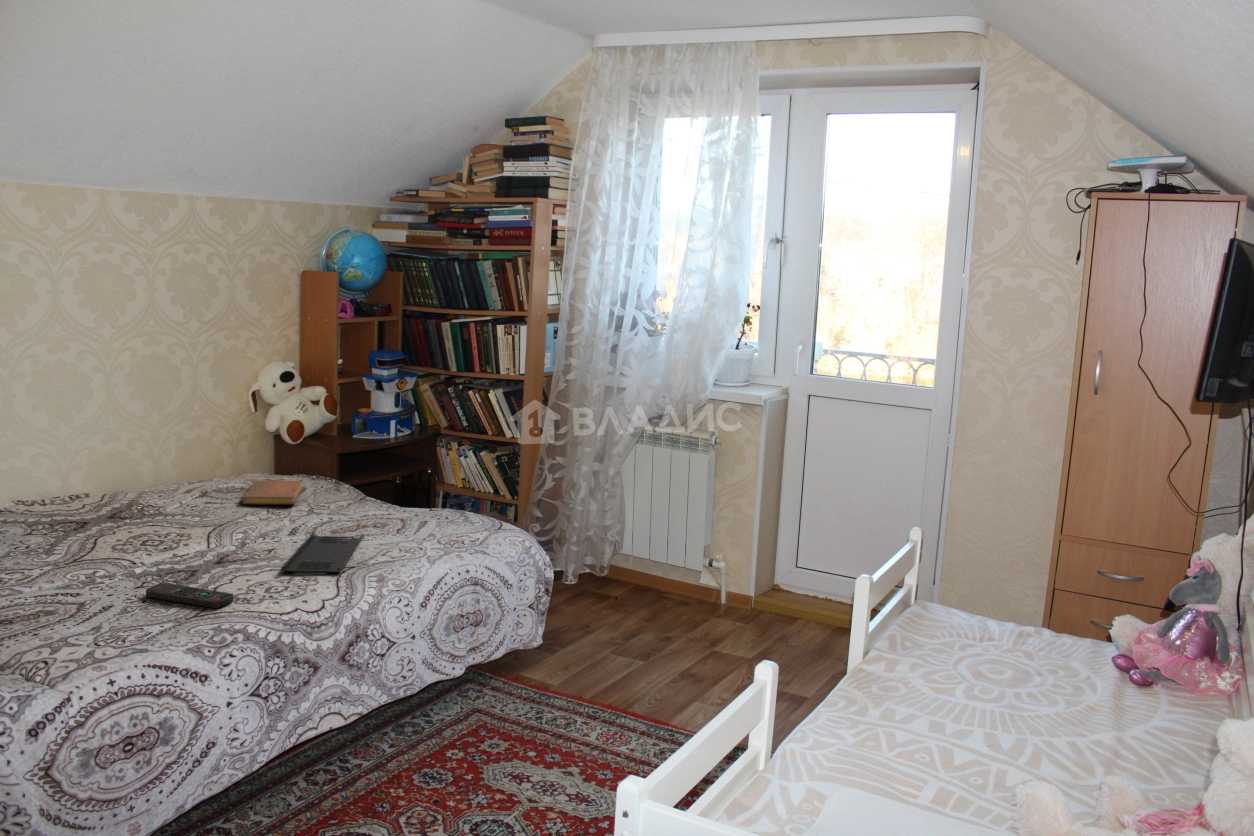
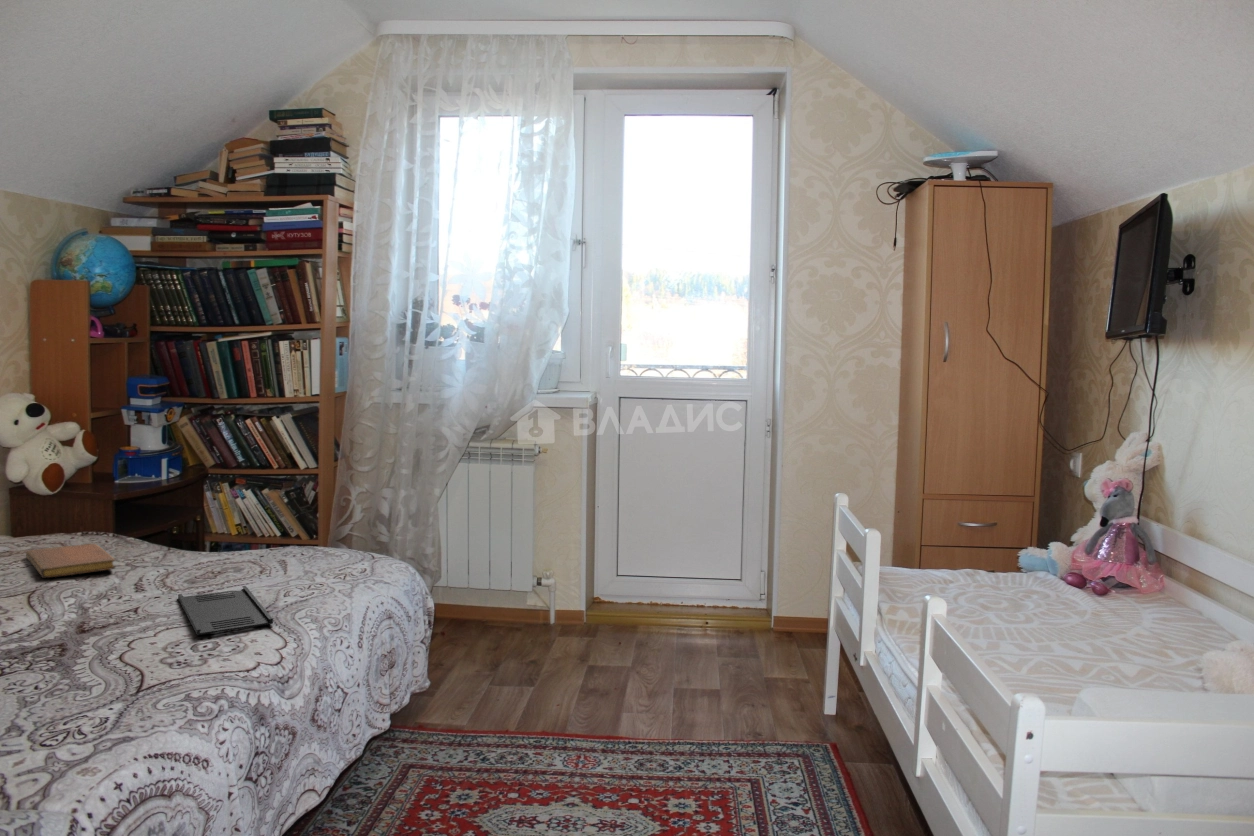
remote control: present [146,583,234,608] -> none [42,666,176,693]

